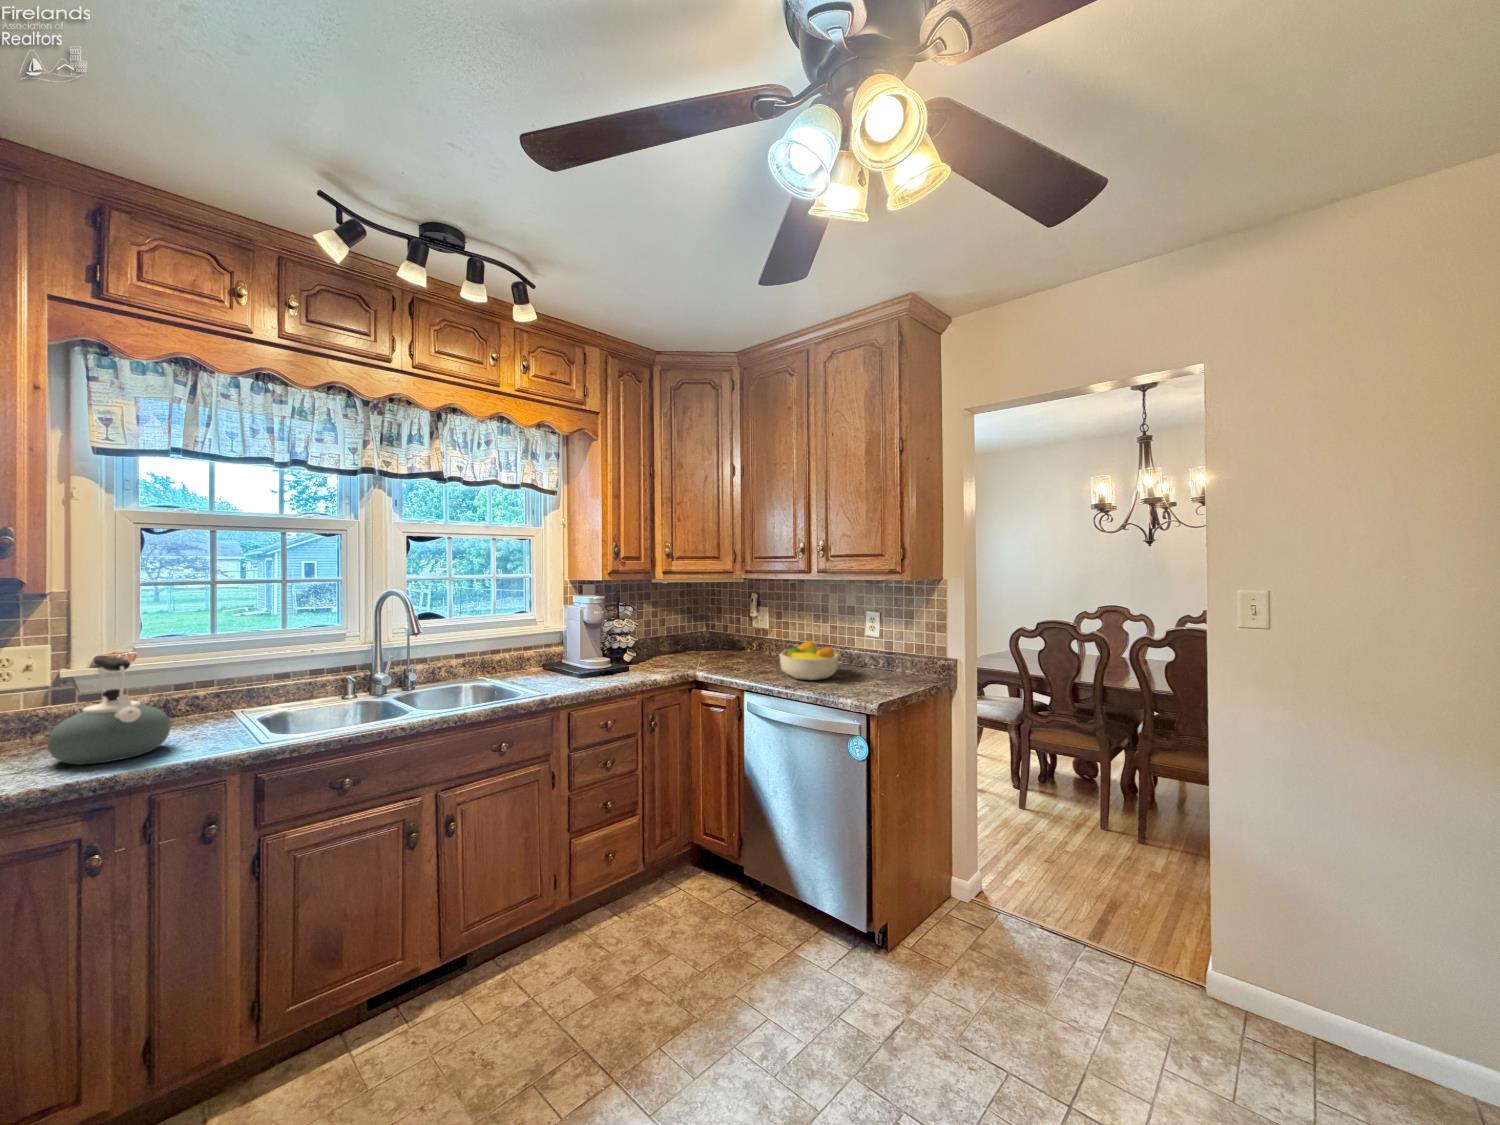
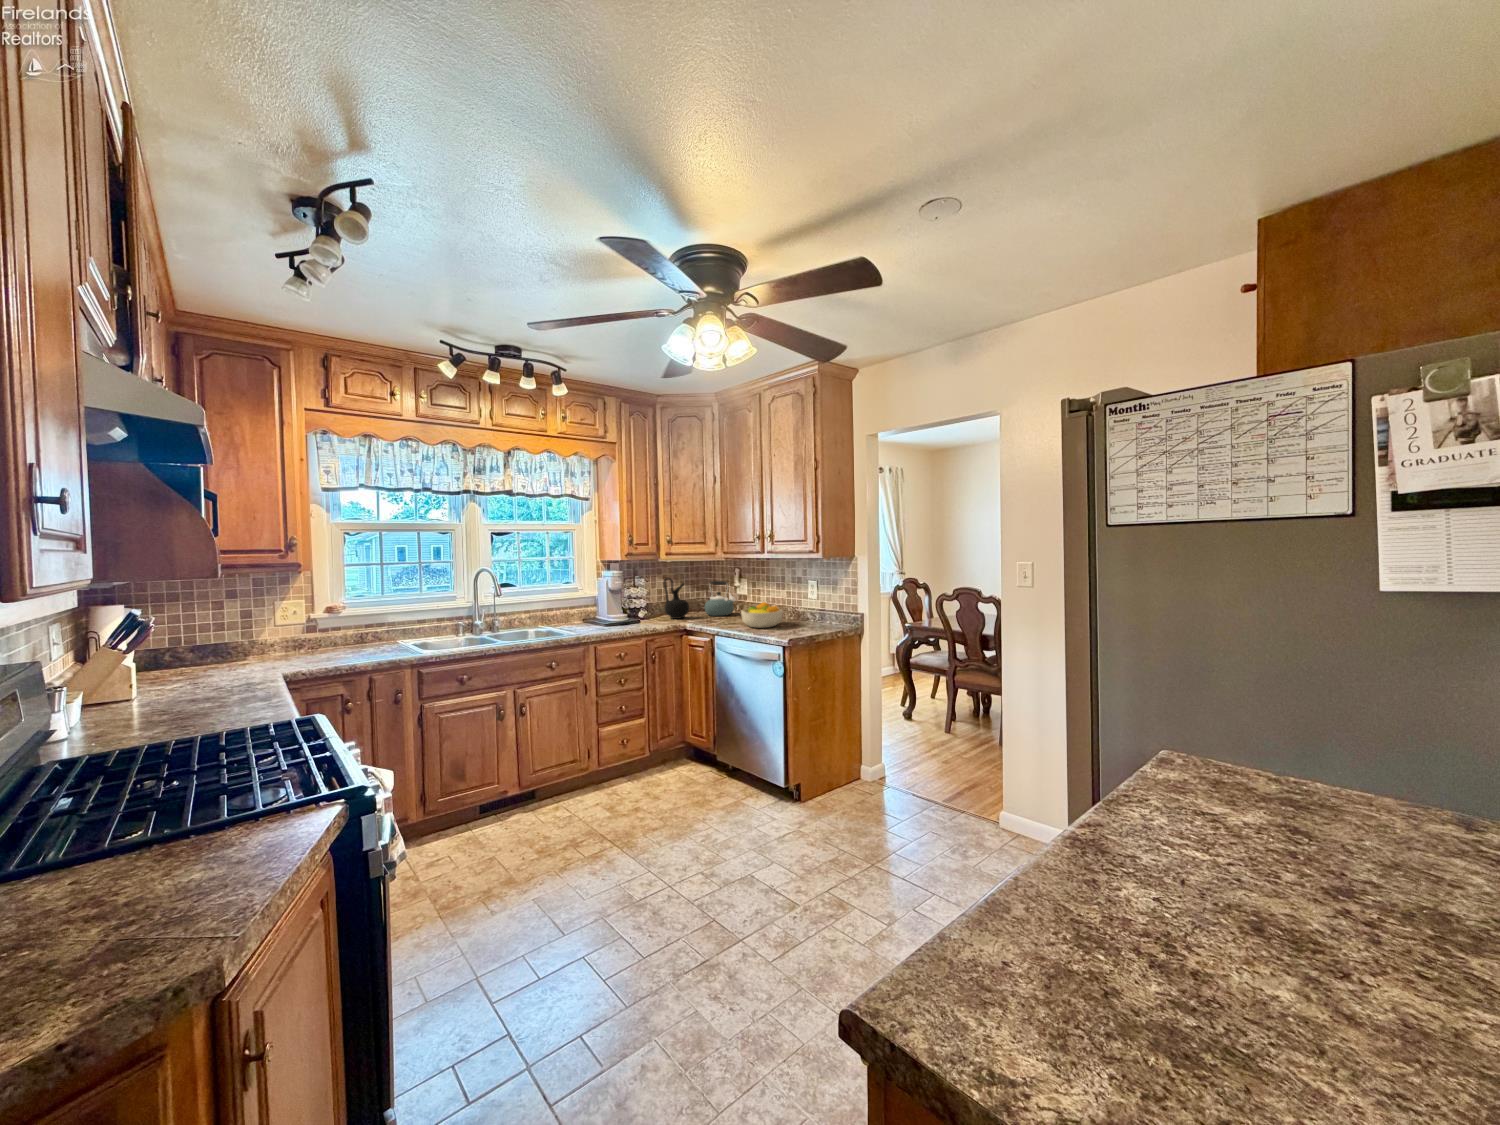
ceramic jug: none [660,605,695,663] -> present [664,578,689,619]
kettle: present [48,657,171,765] -> present [705,581,736,616]

